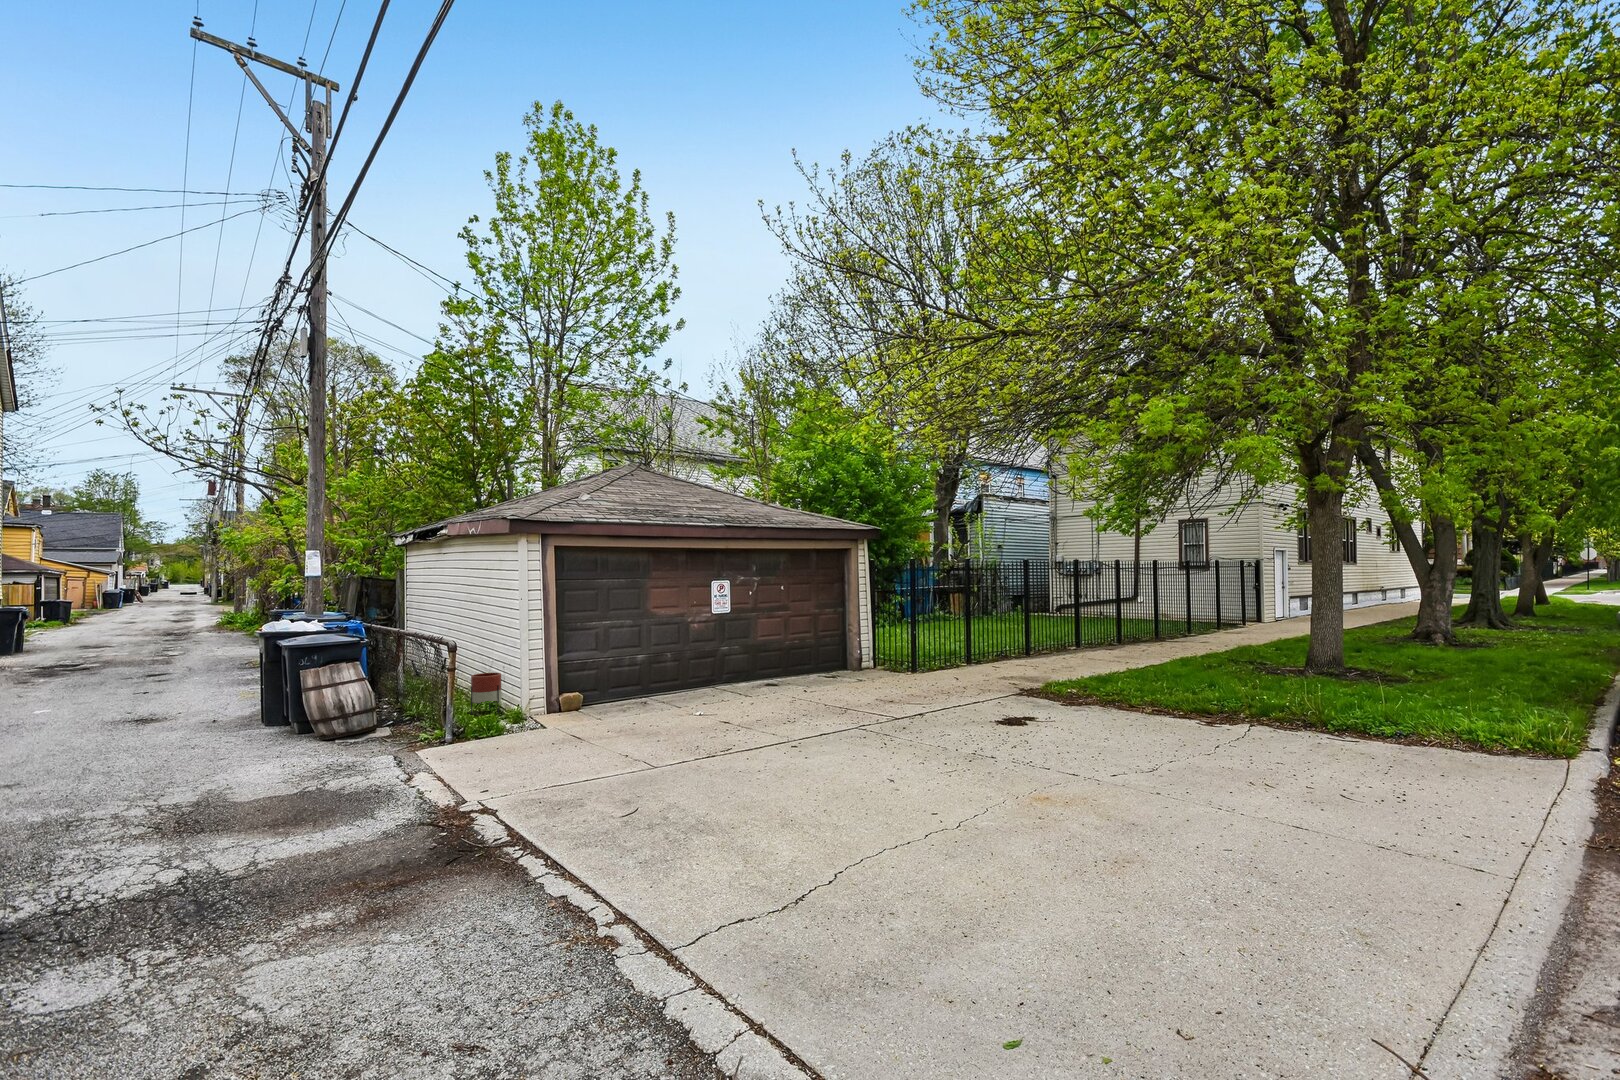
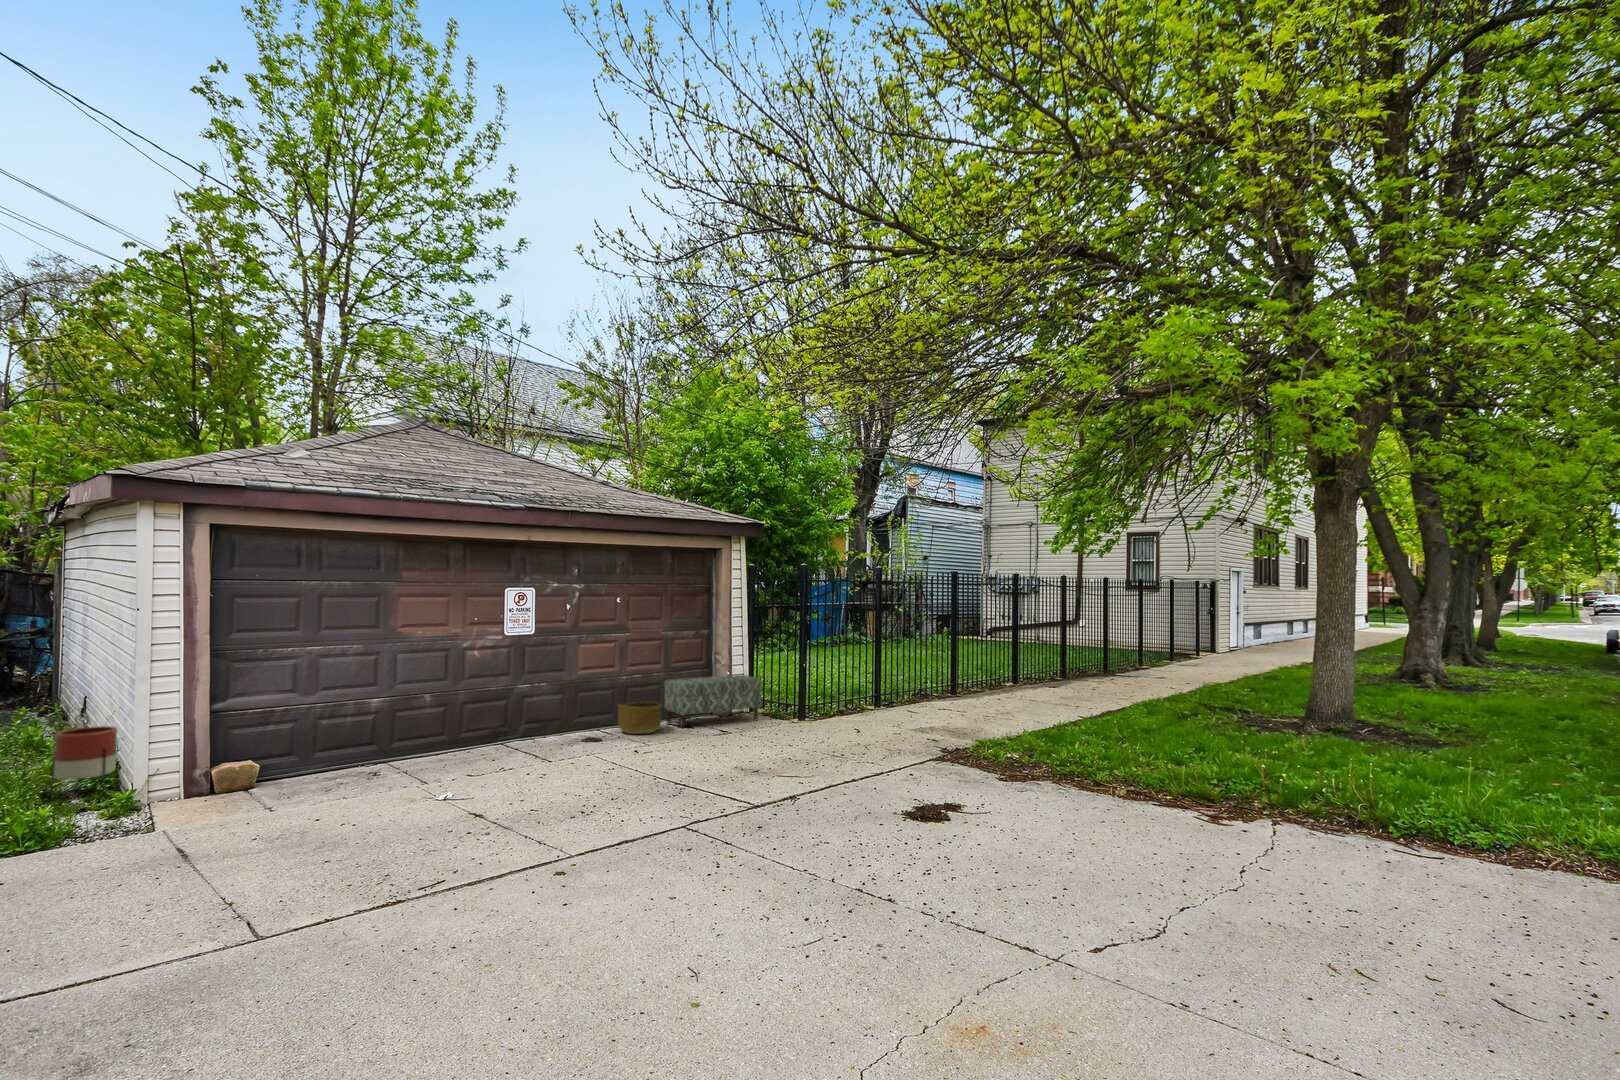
bench: none [815,640,884,677] -> present [665,675,761,728]
basket: none [786,659,817,681] -> present [618,702,662,734]

